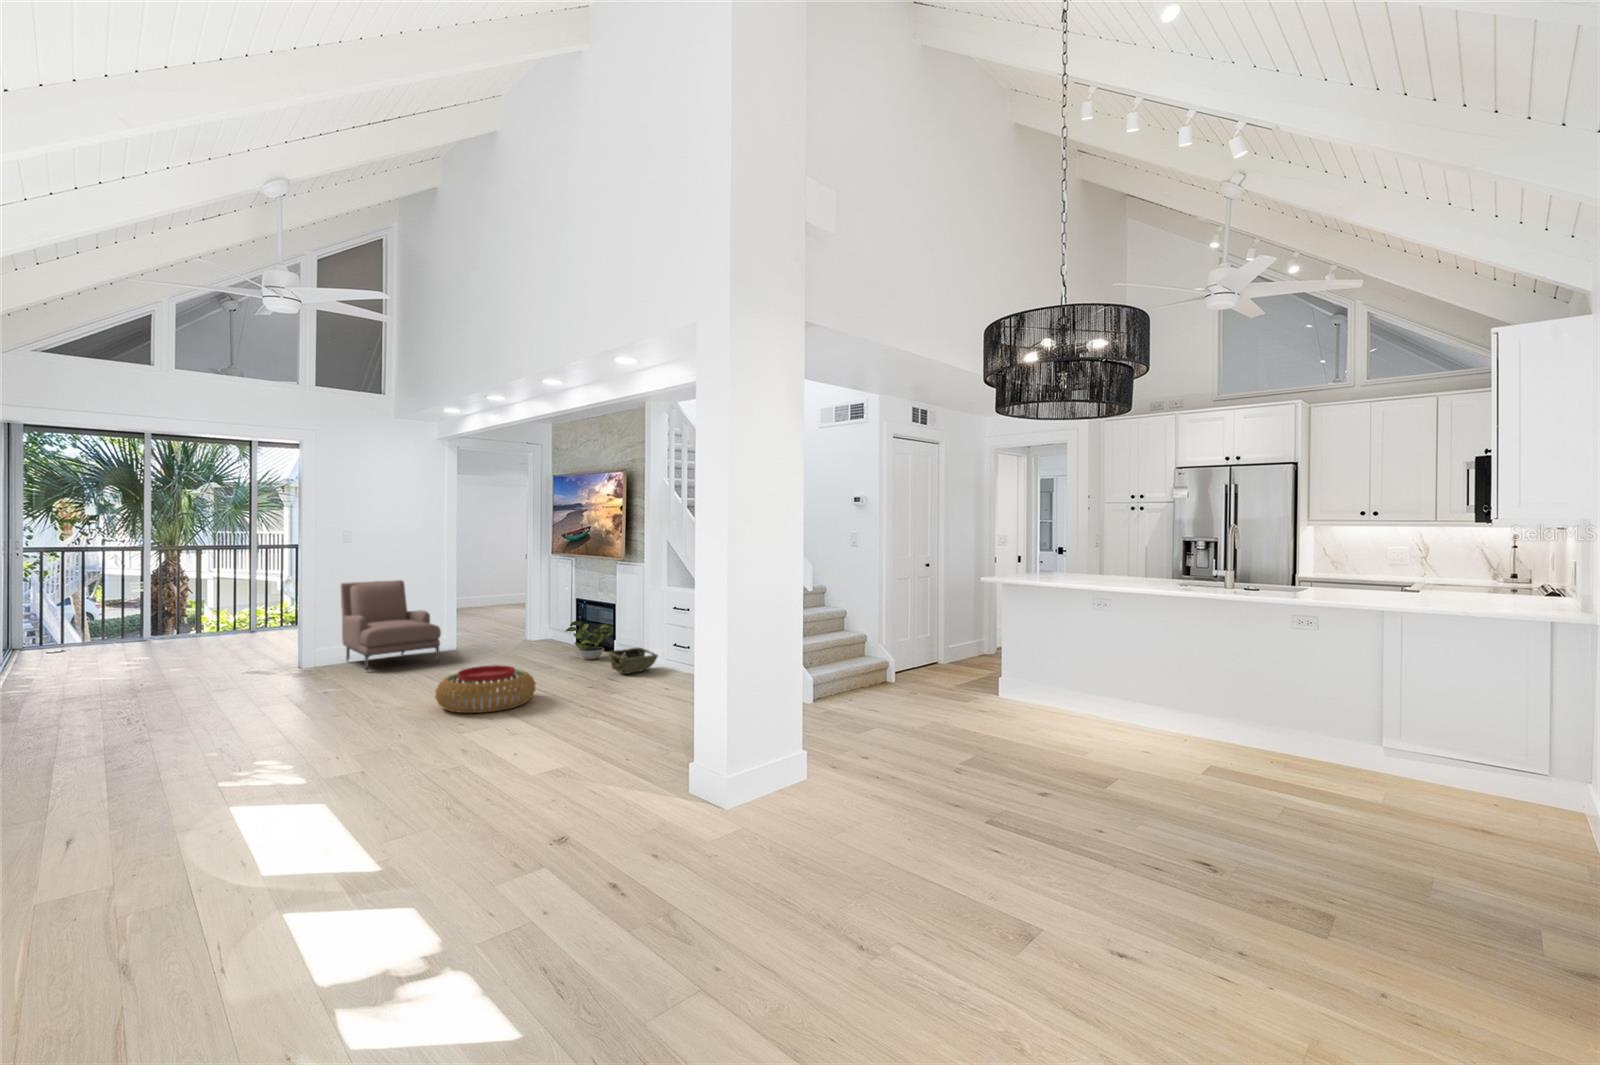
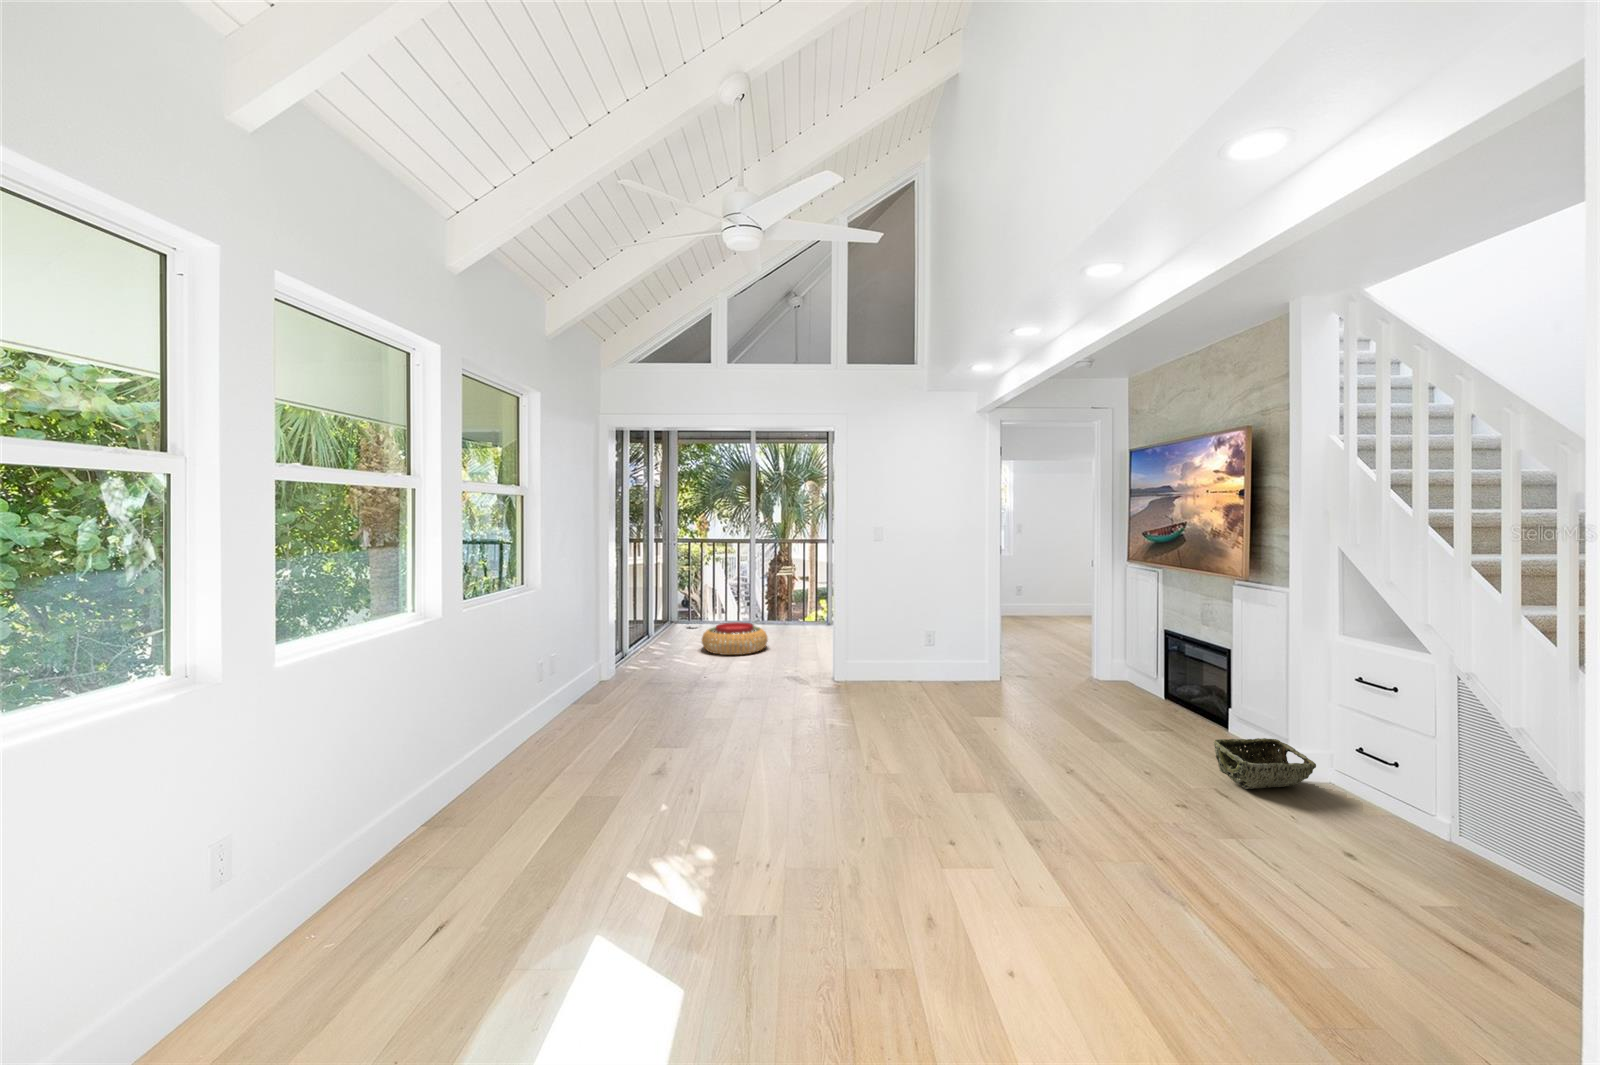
armchair: present [341,580,441,671] -> none [882,585,978,696]
potted plant: present [565,621,612,660] -> none [1141,669,1224,734]
pouf: present [435,665,535,713] -> present [702,622,768,655]

